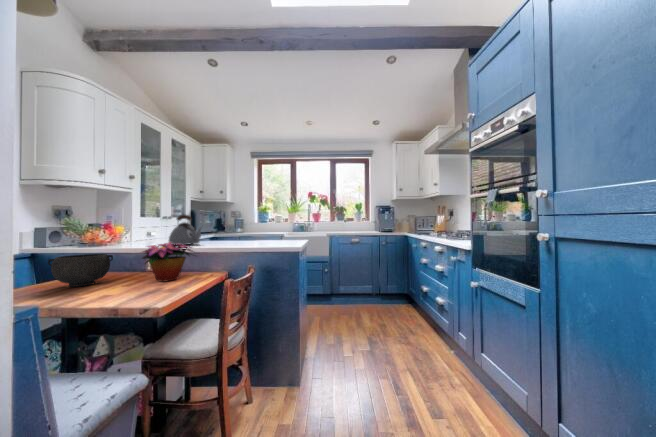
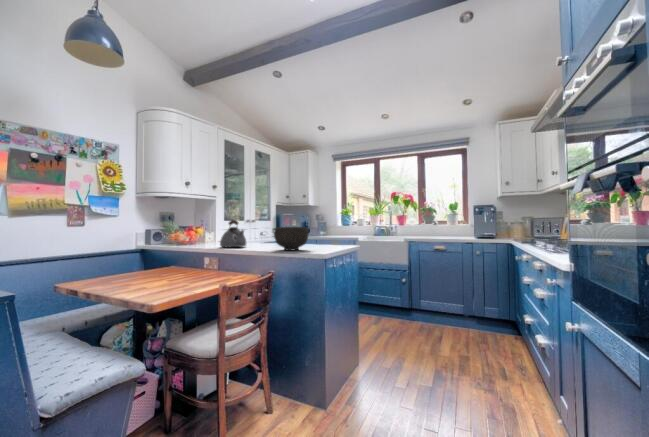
flower arrangement: present [142,242,193,282] -> none [172,245,227,281]
bowl: present [48,254,113,287] -> present [273,227,310,250]

